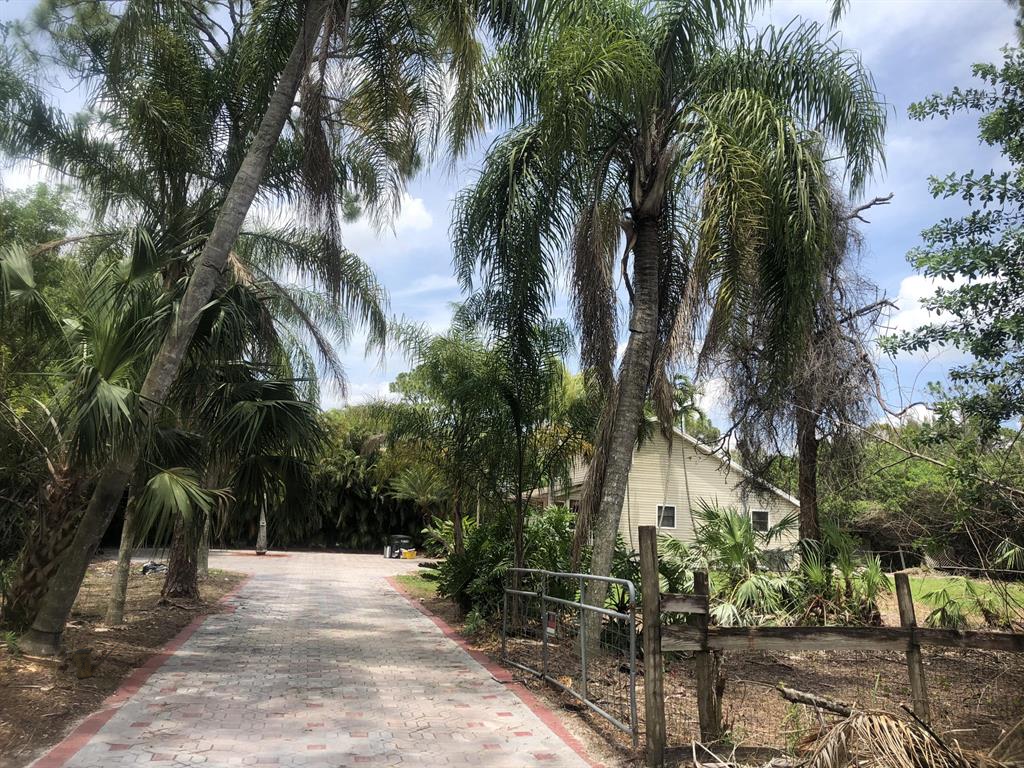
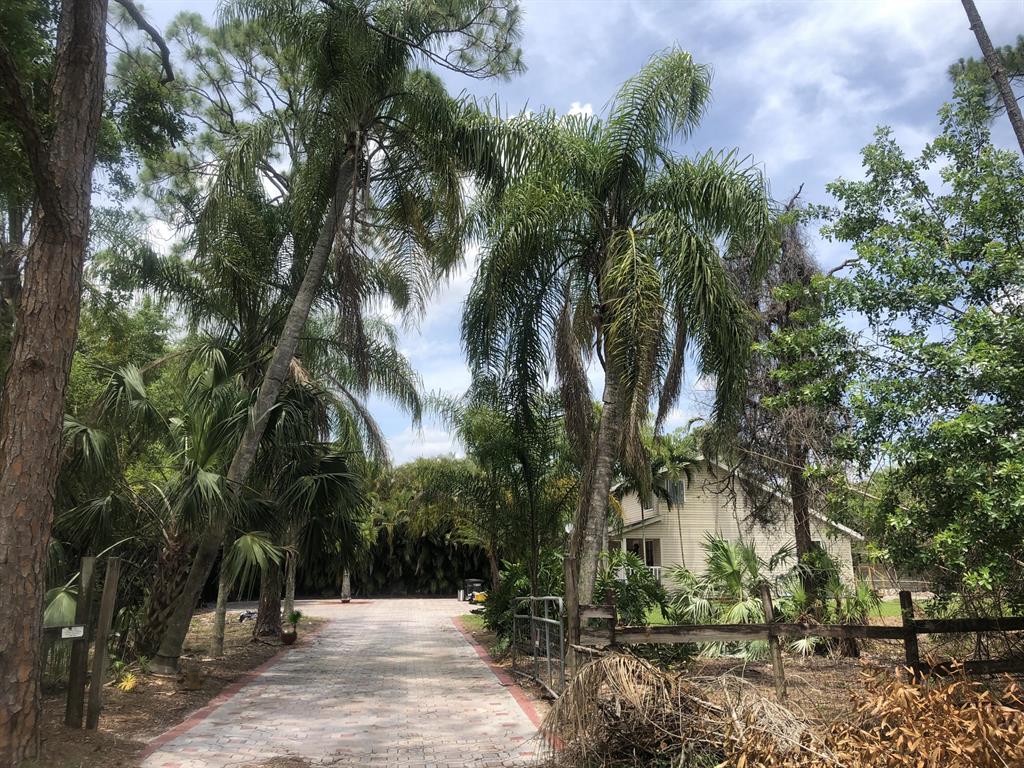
potted tree: none [195,563,224,608] -> present [281,610,302,645]

